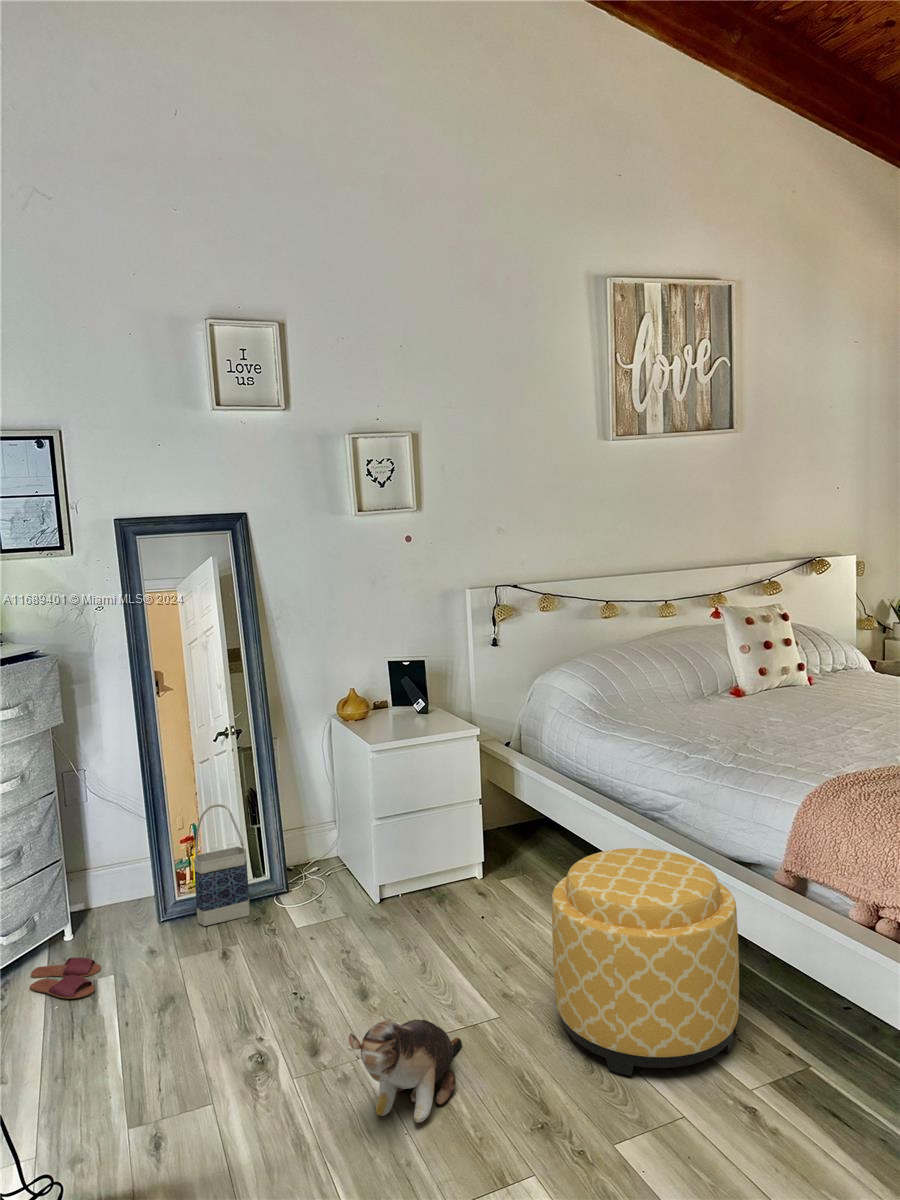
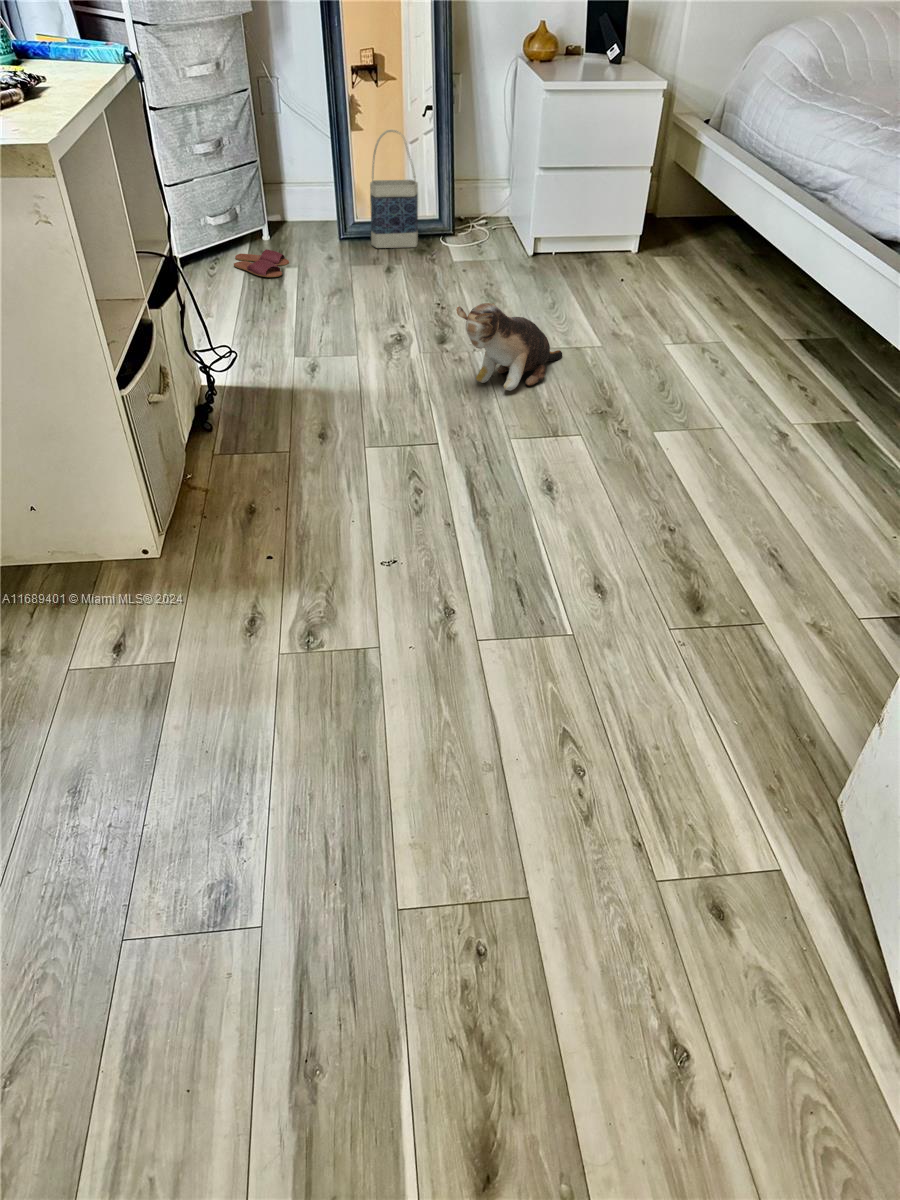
ottoman: present [552,848,739,1076] -> none [651,208,847,401]

